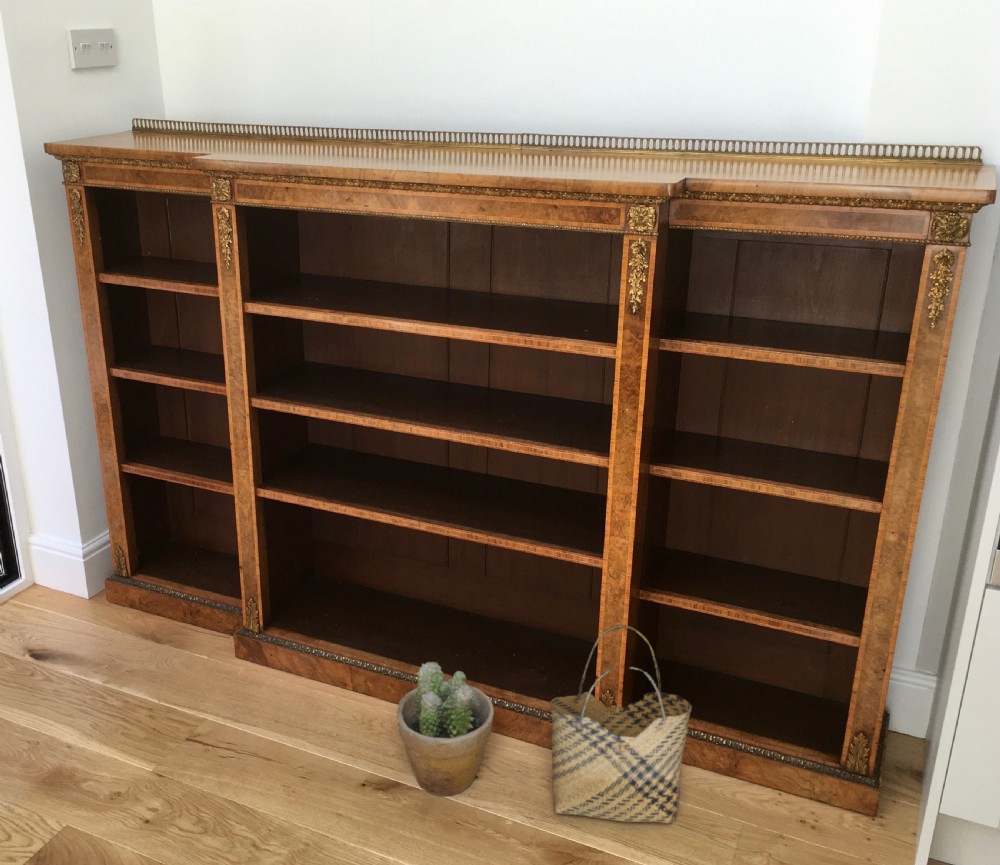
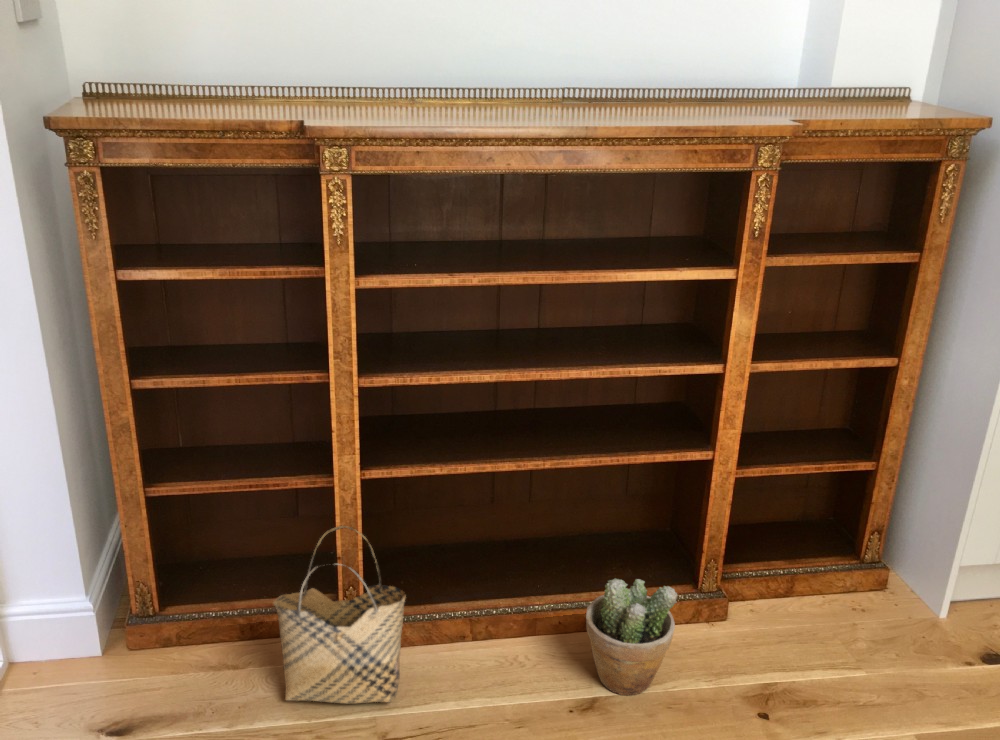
woven basket: present [549,625,691,823] -> present [274,526,406,703]

